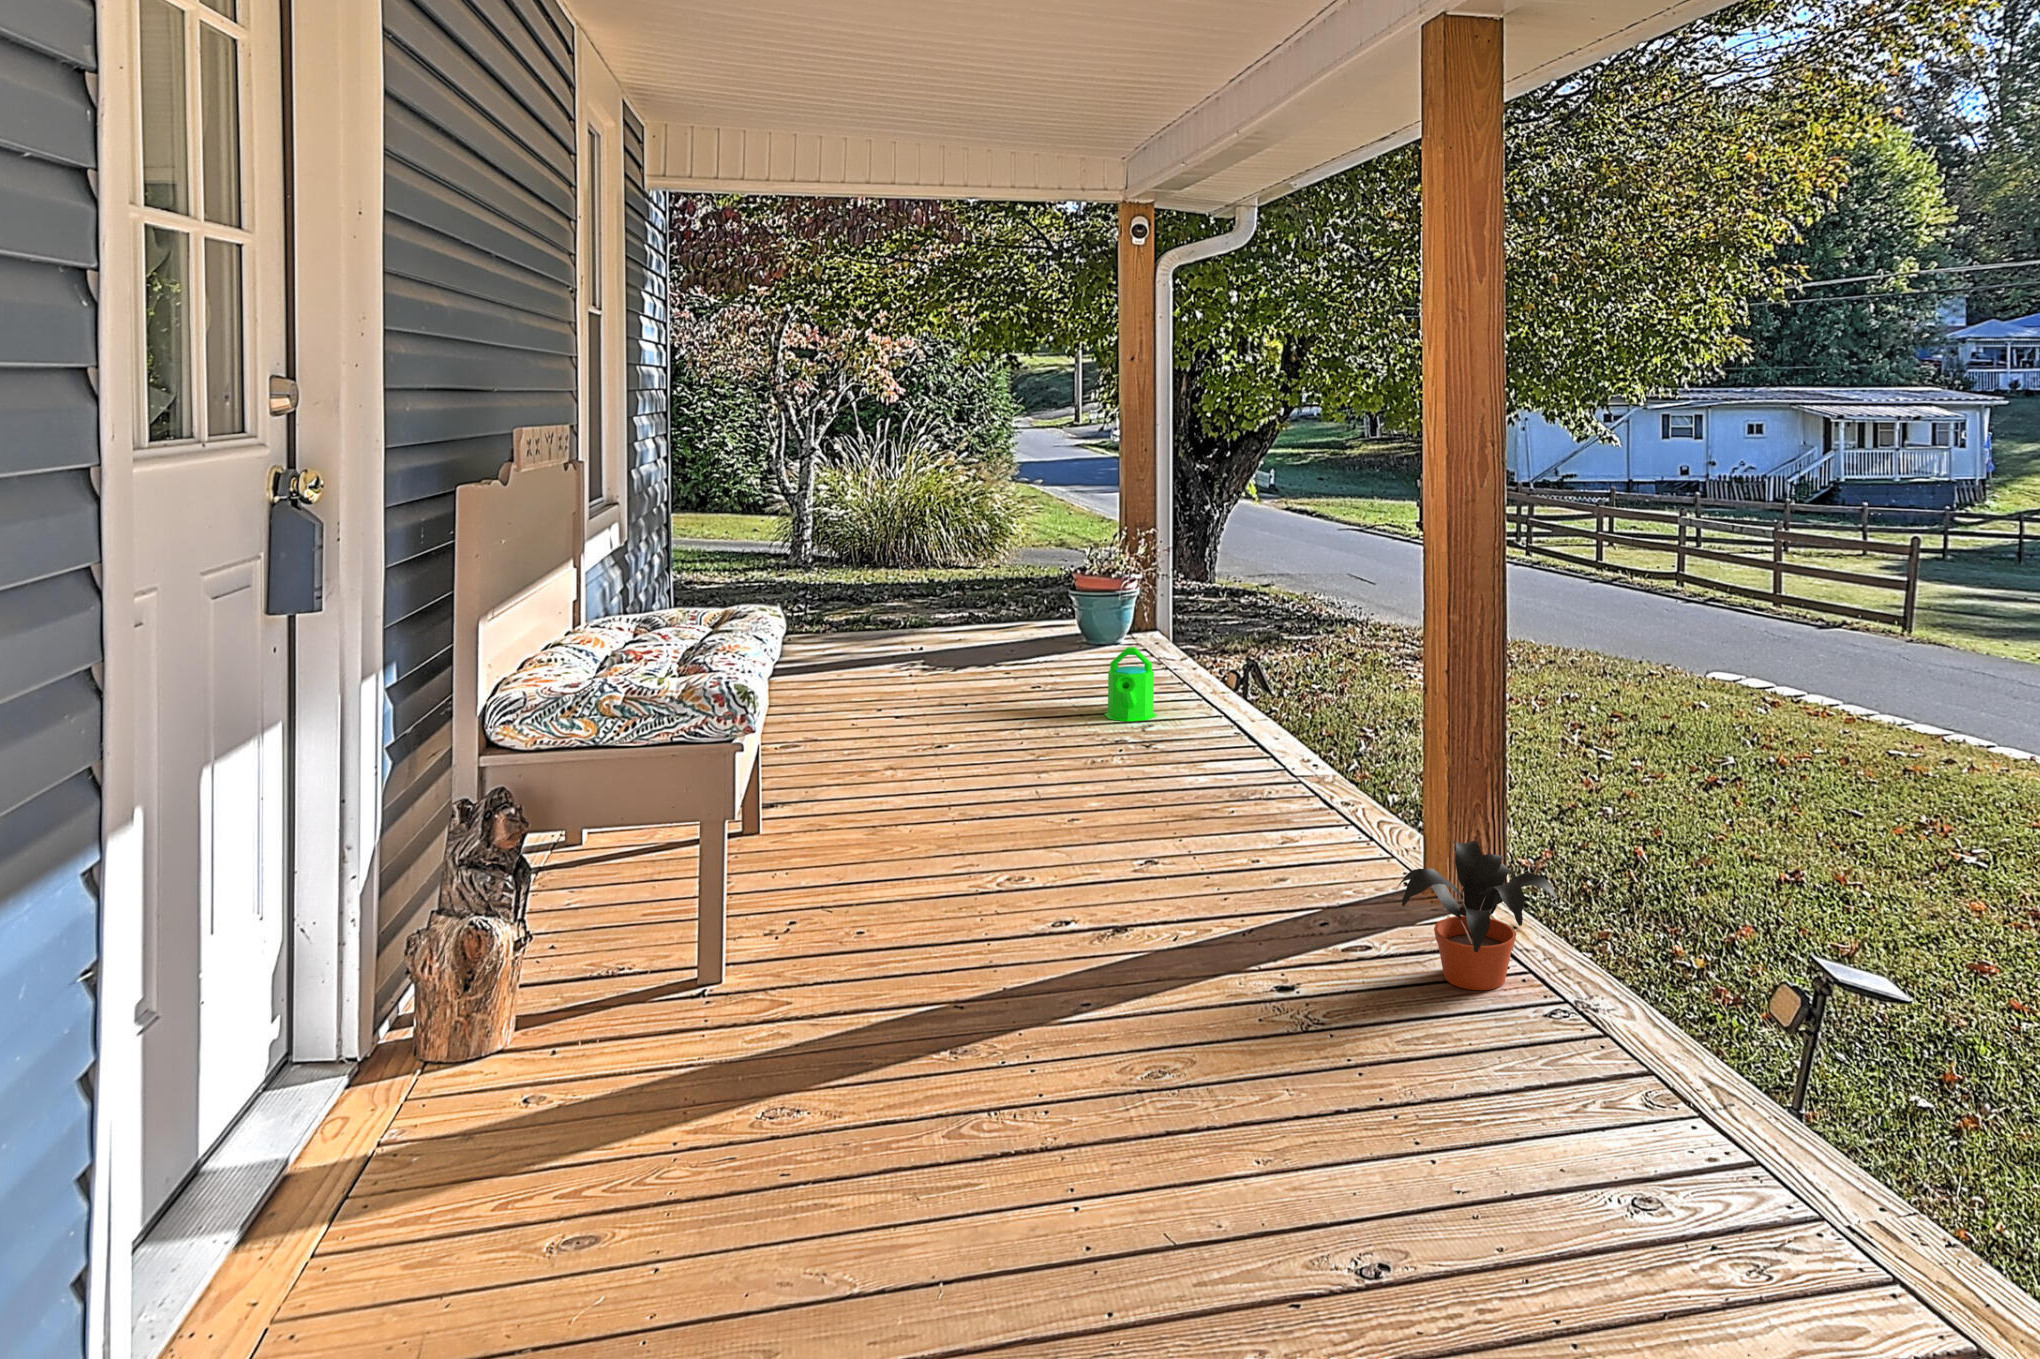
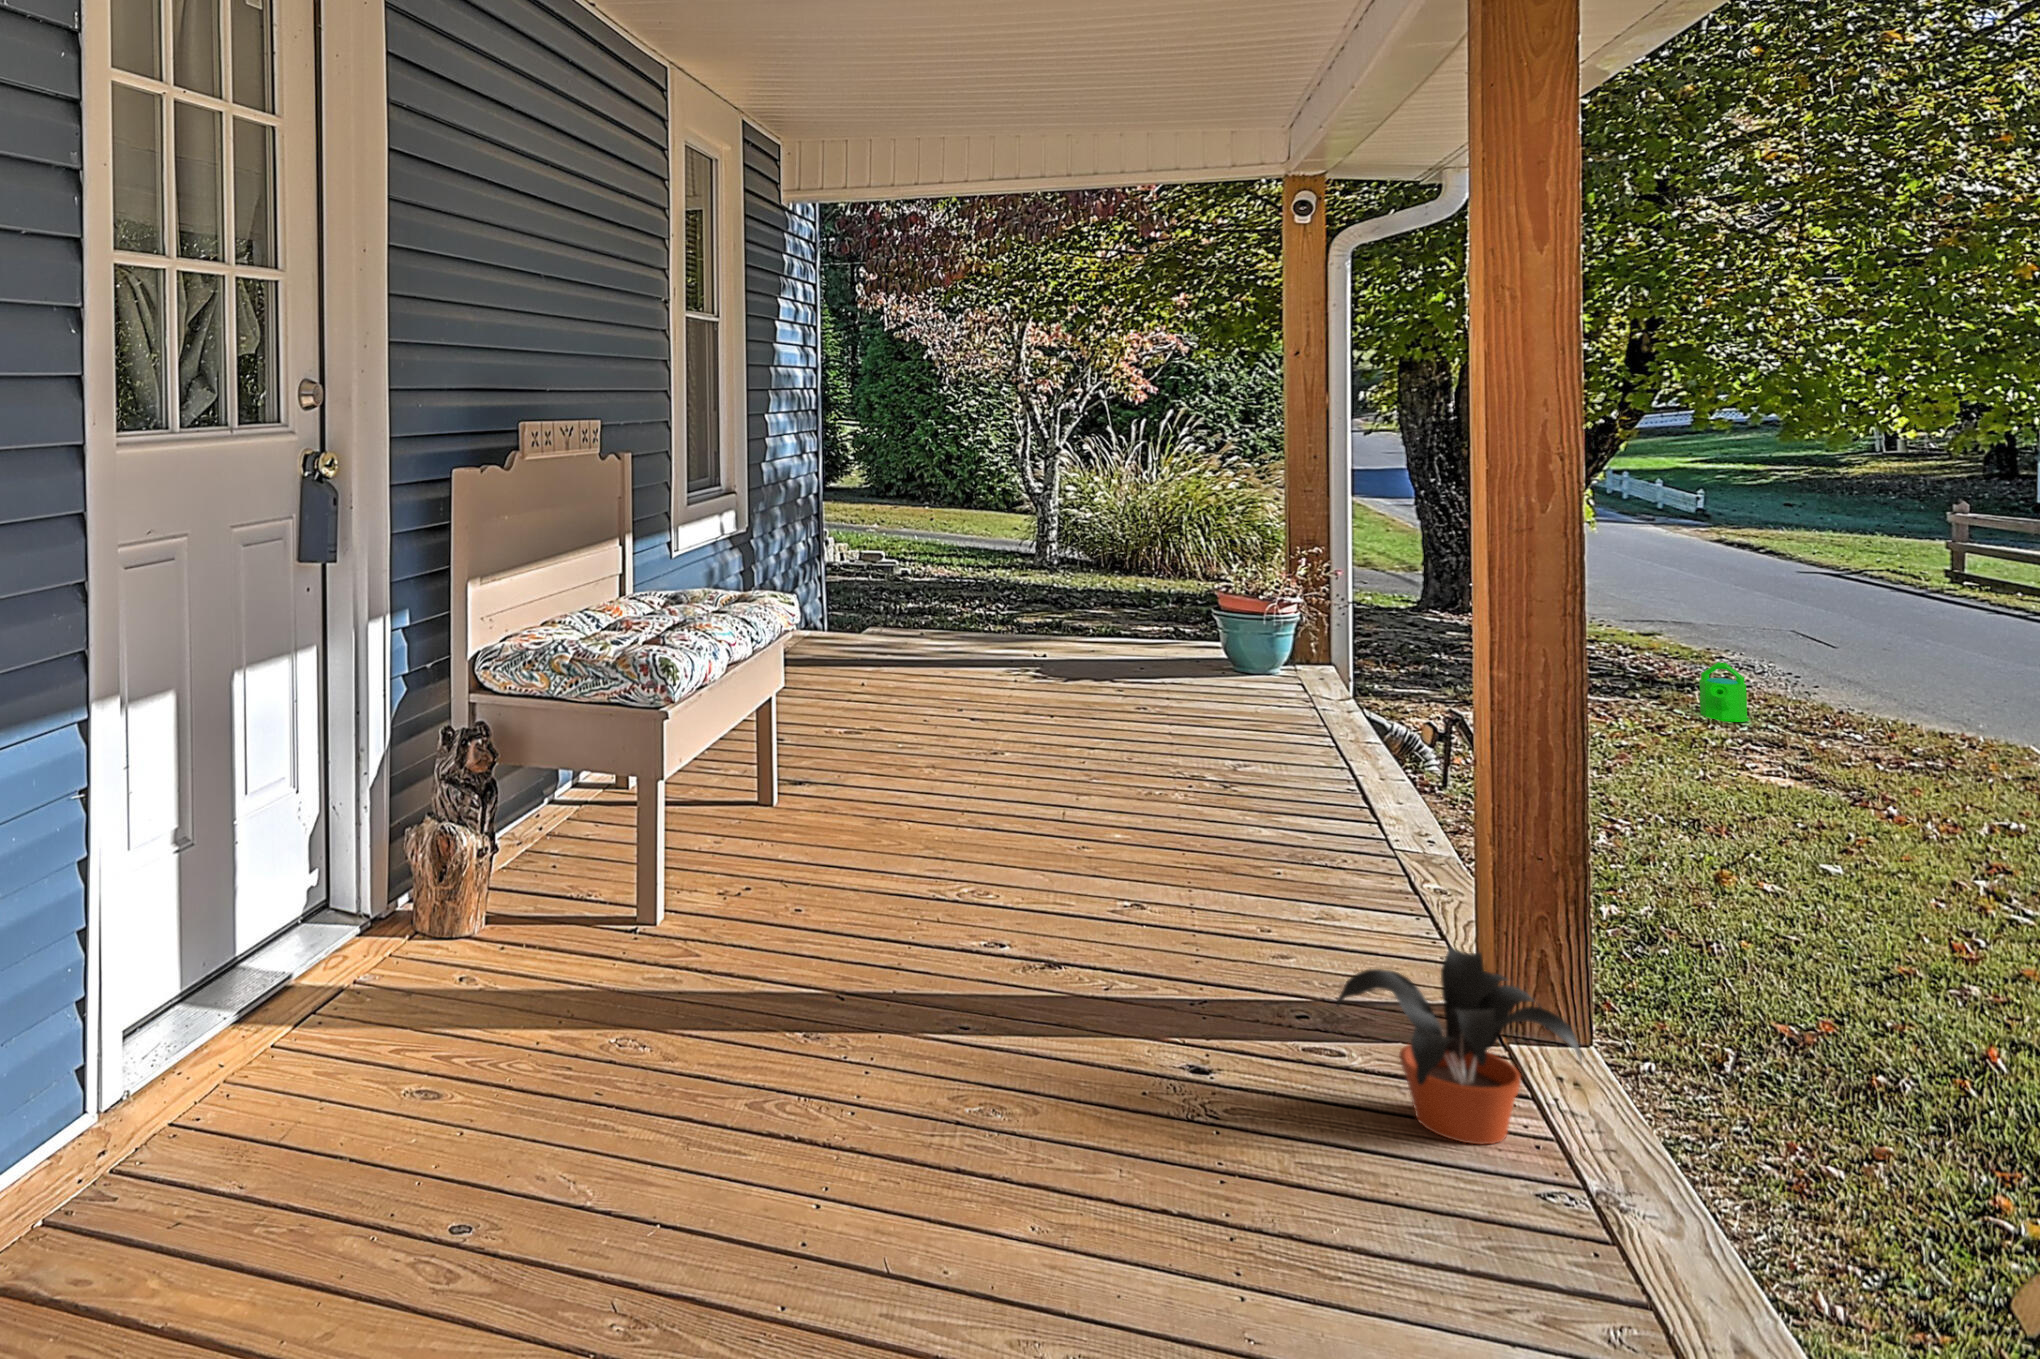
watering can: present [1104,647,1157,721] -> present [1699,662,1751,722]

